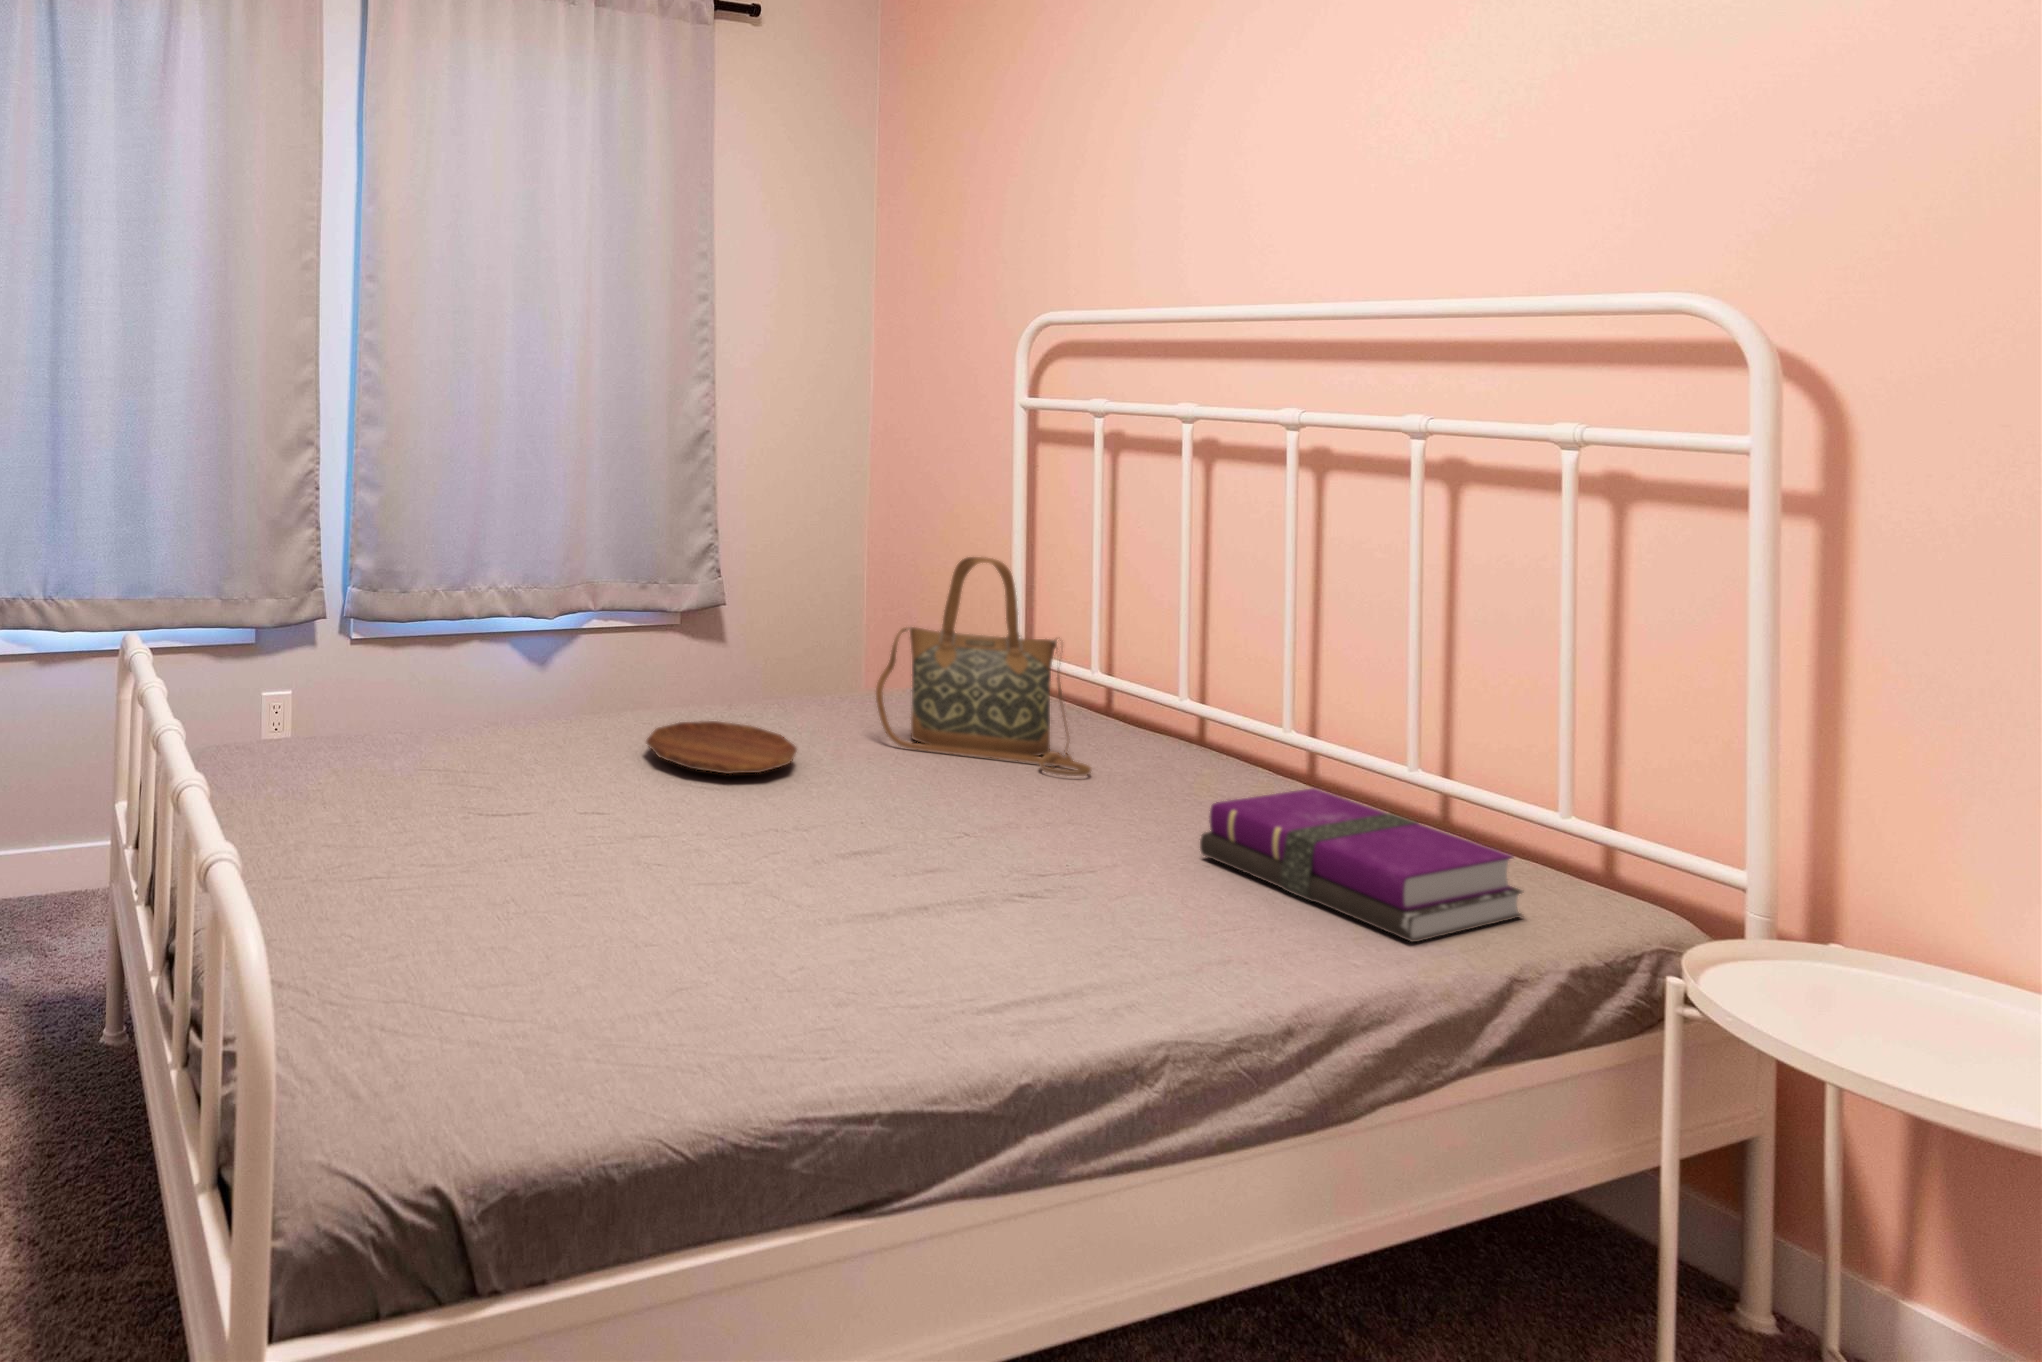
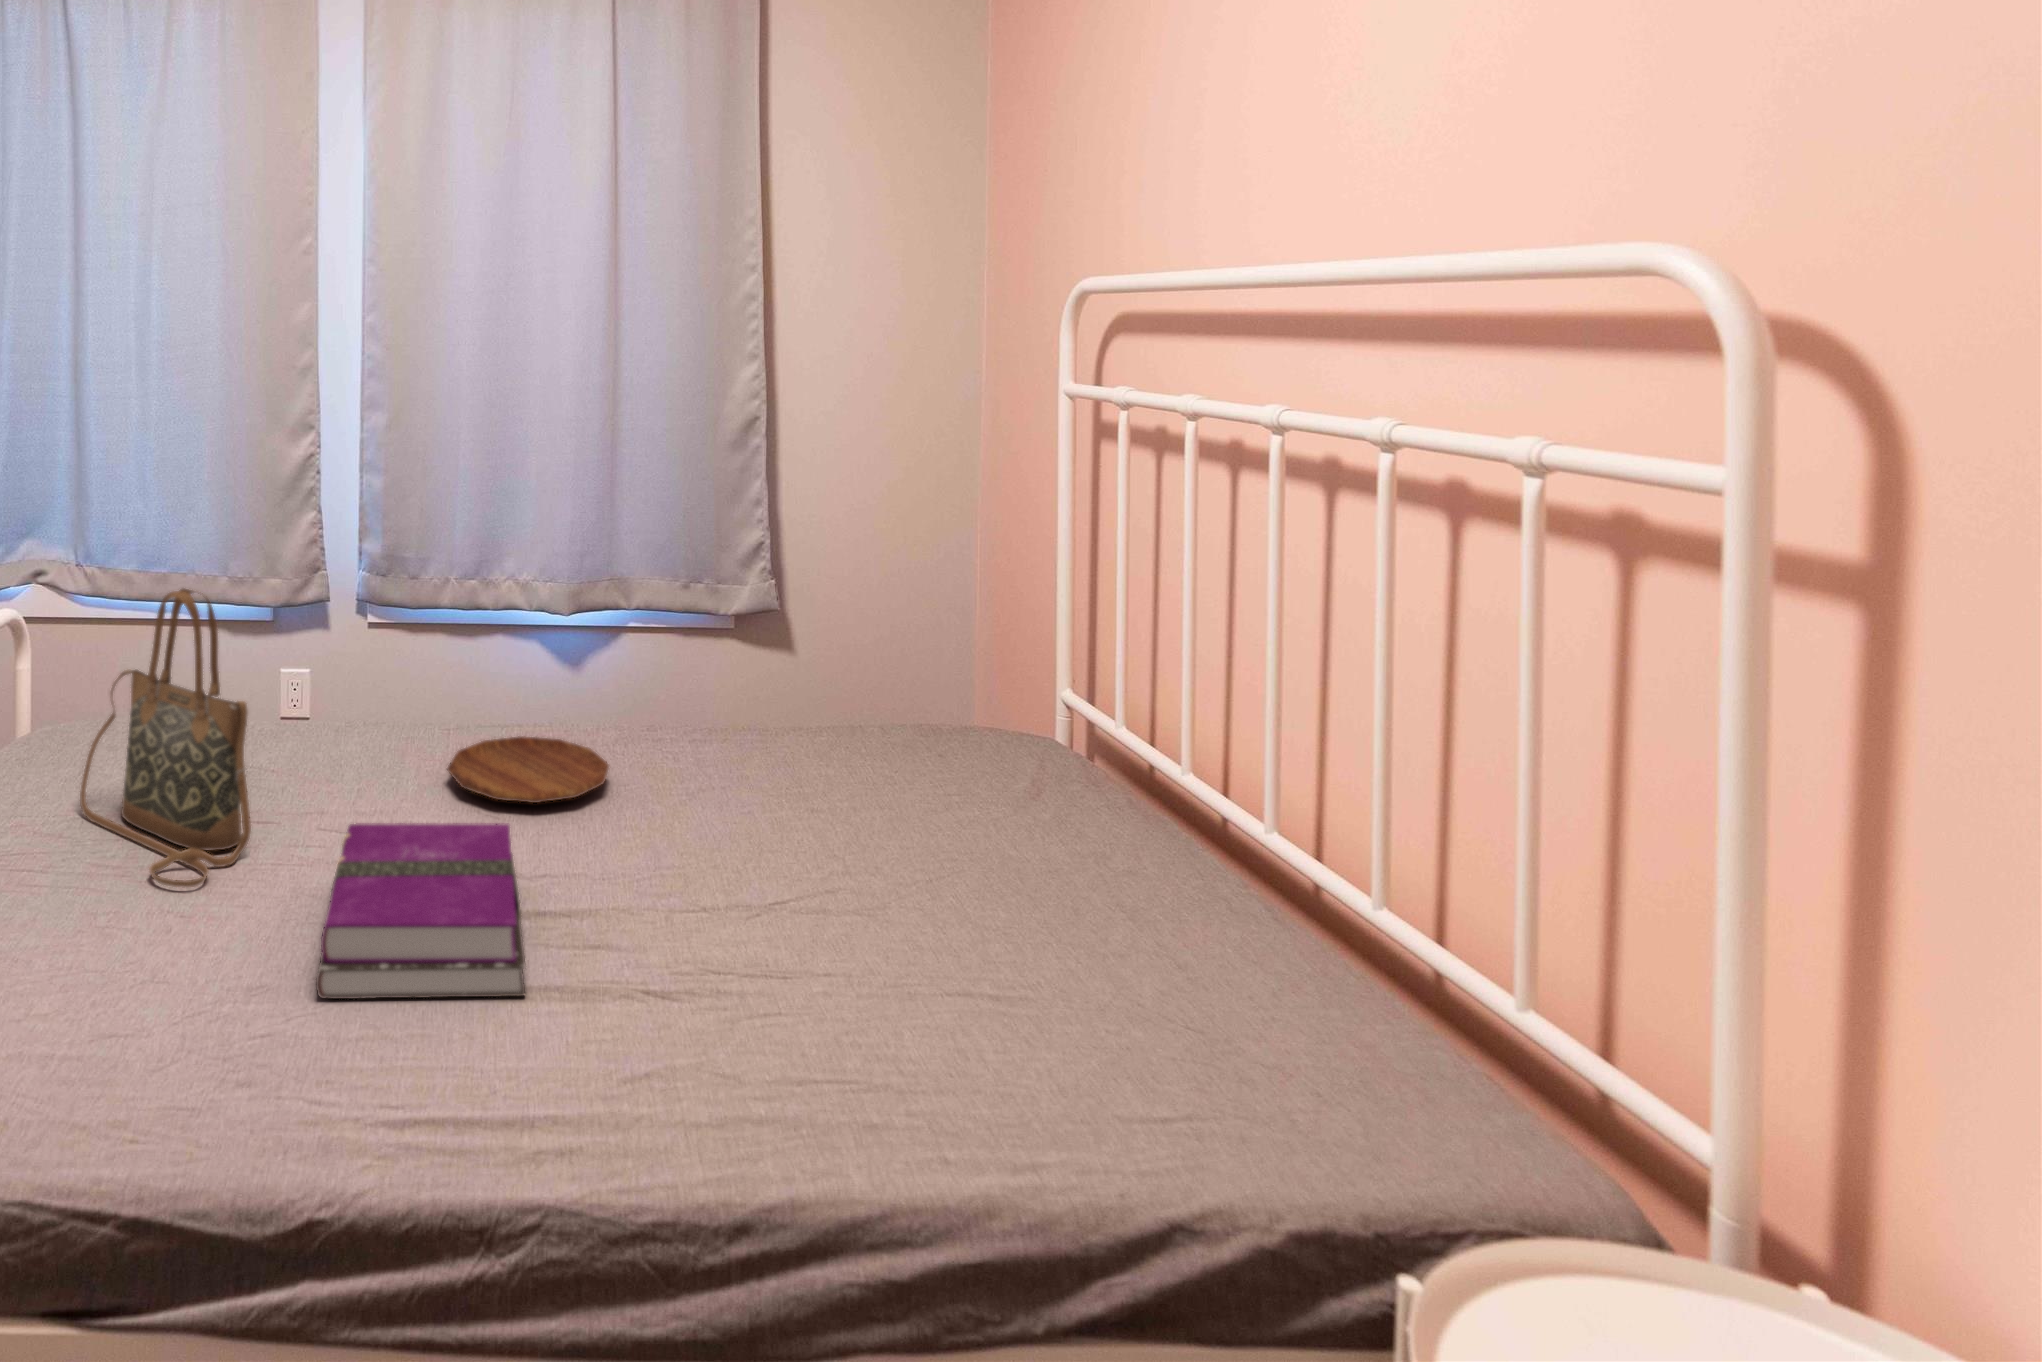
handbag: present [876,557,1091,776] -> present [80,589,251,887]
notebook: present [1200,788,1523,942] -> present [316,823,525,999]

